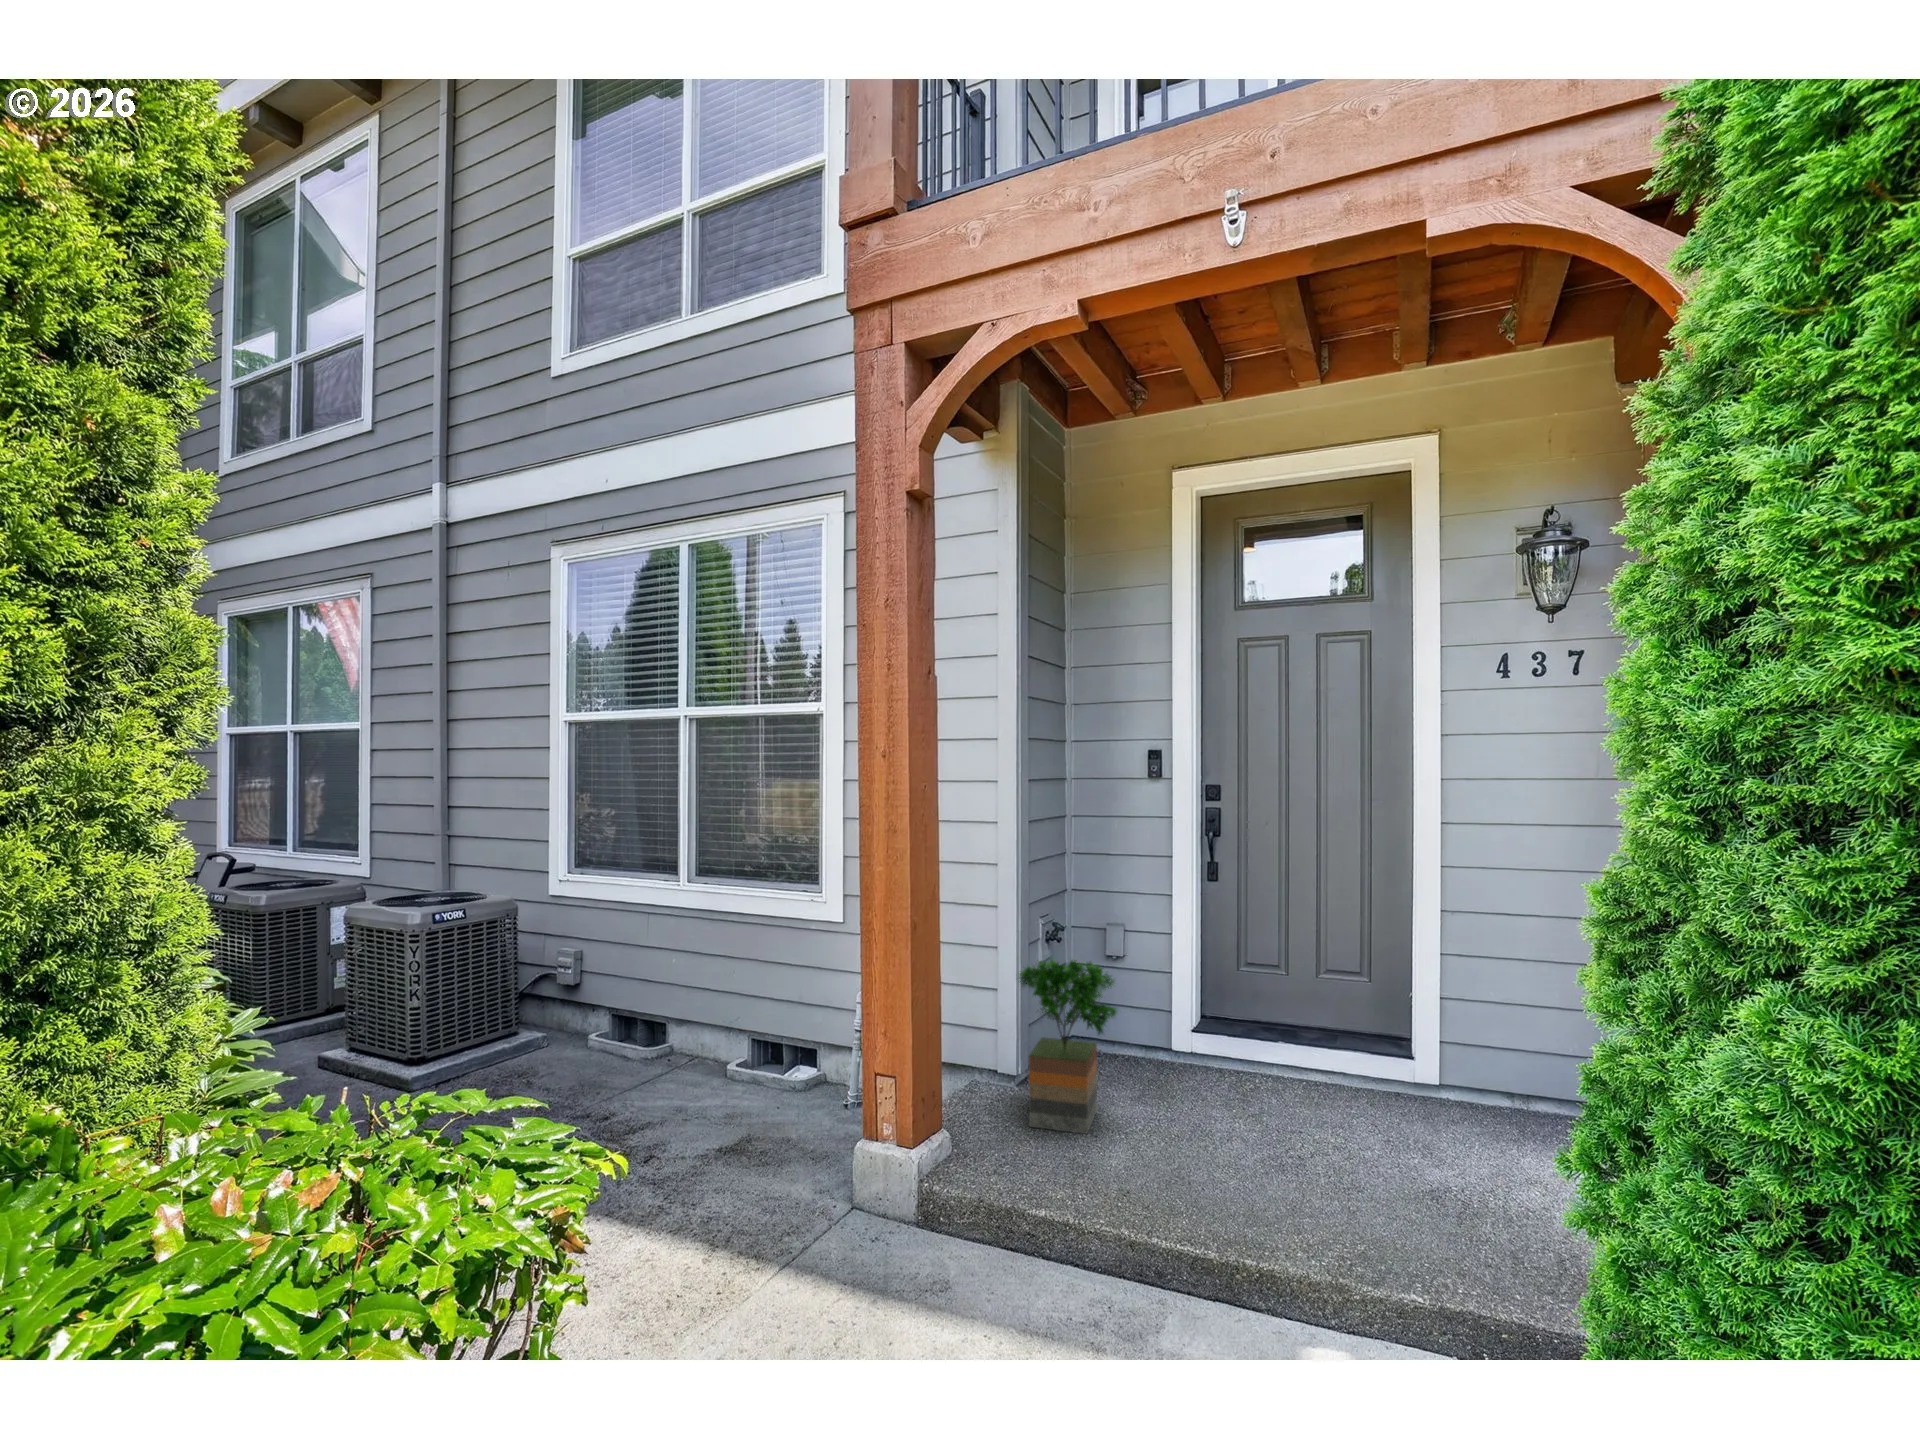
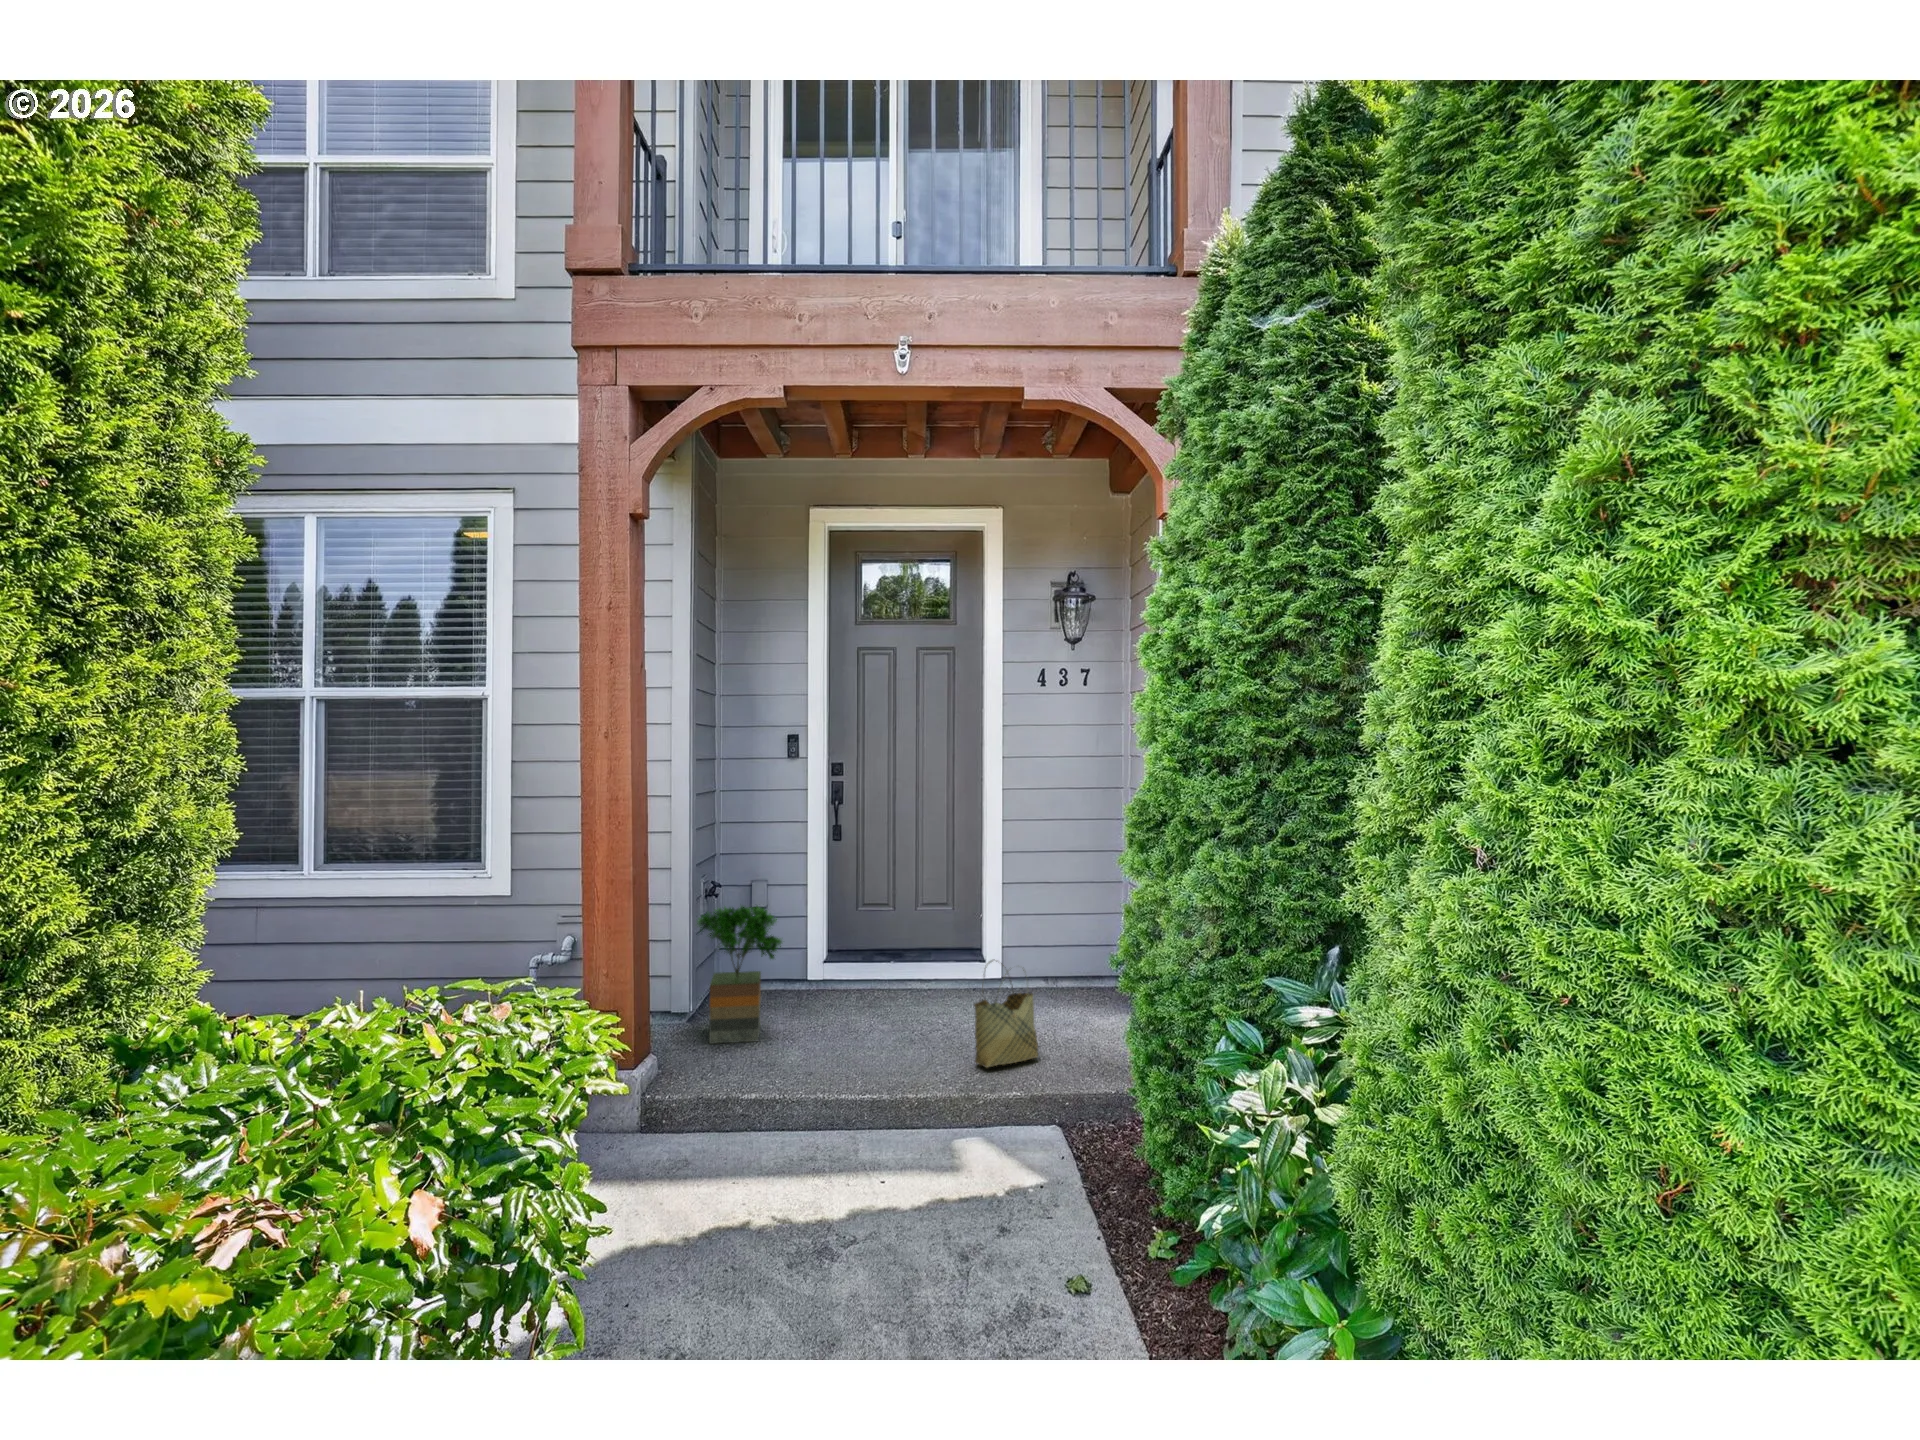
woven basket: none [1368,1086,1481,1254] -> present [974,961,1038,1067]

